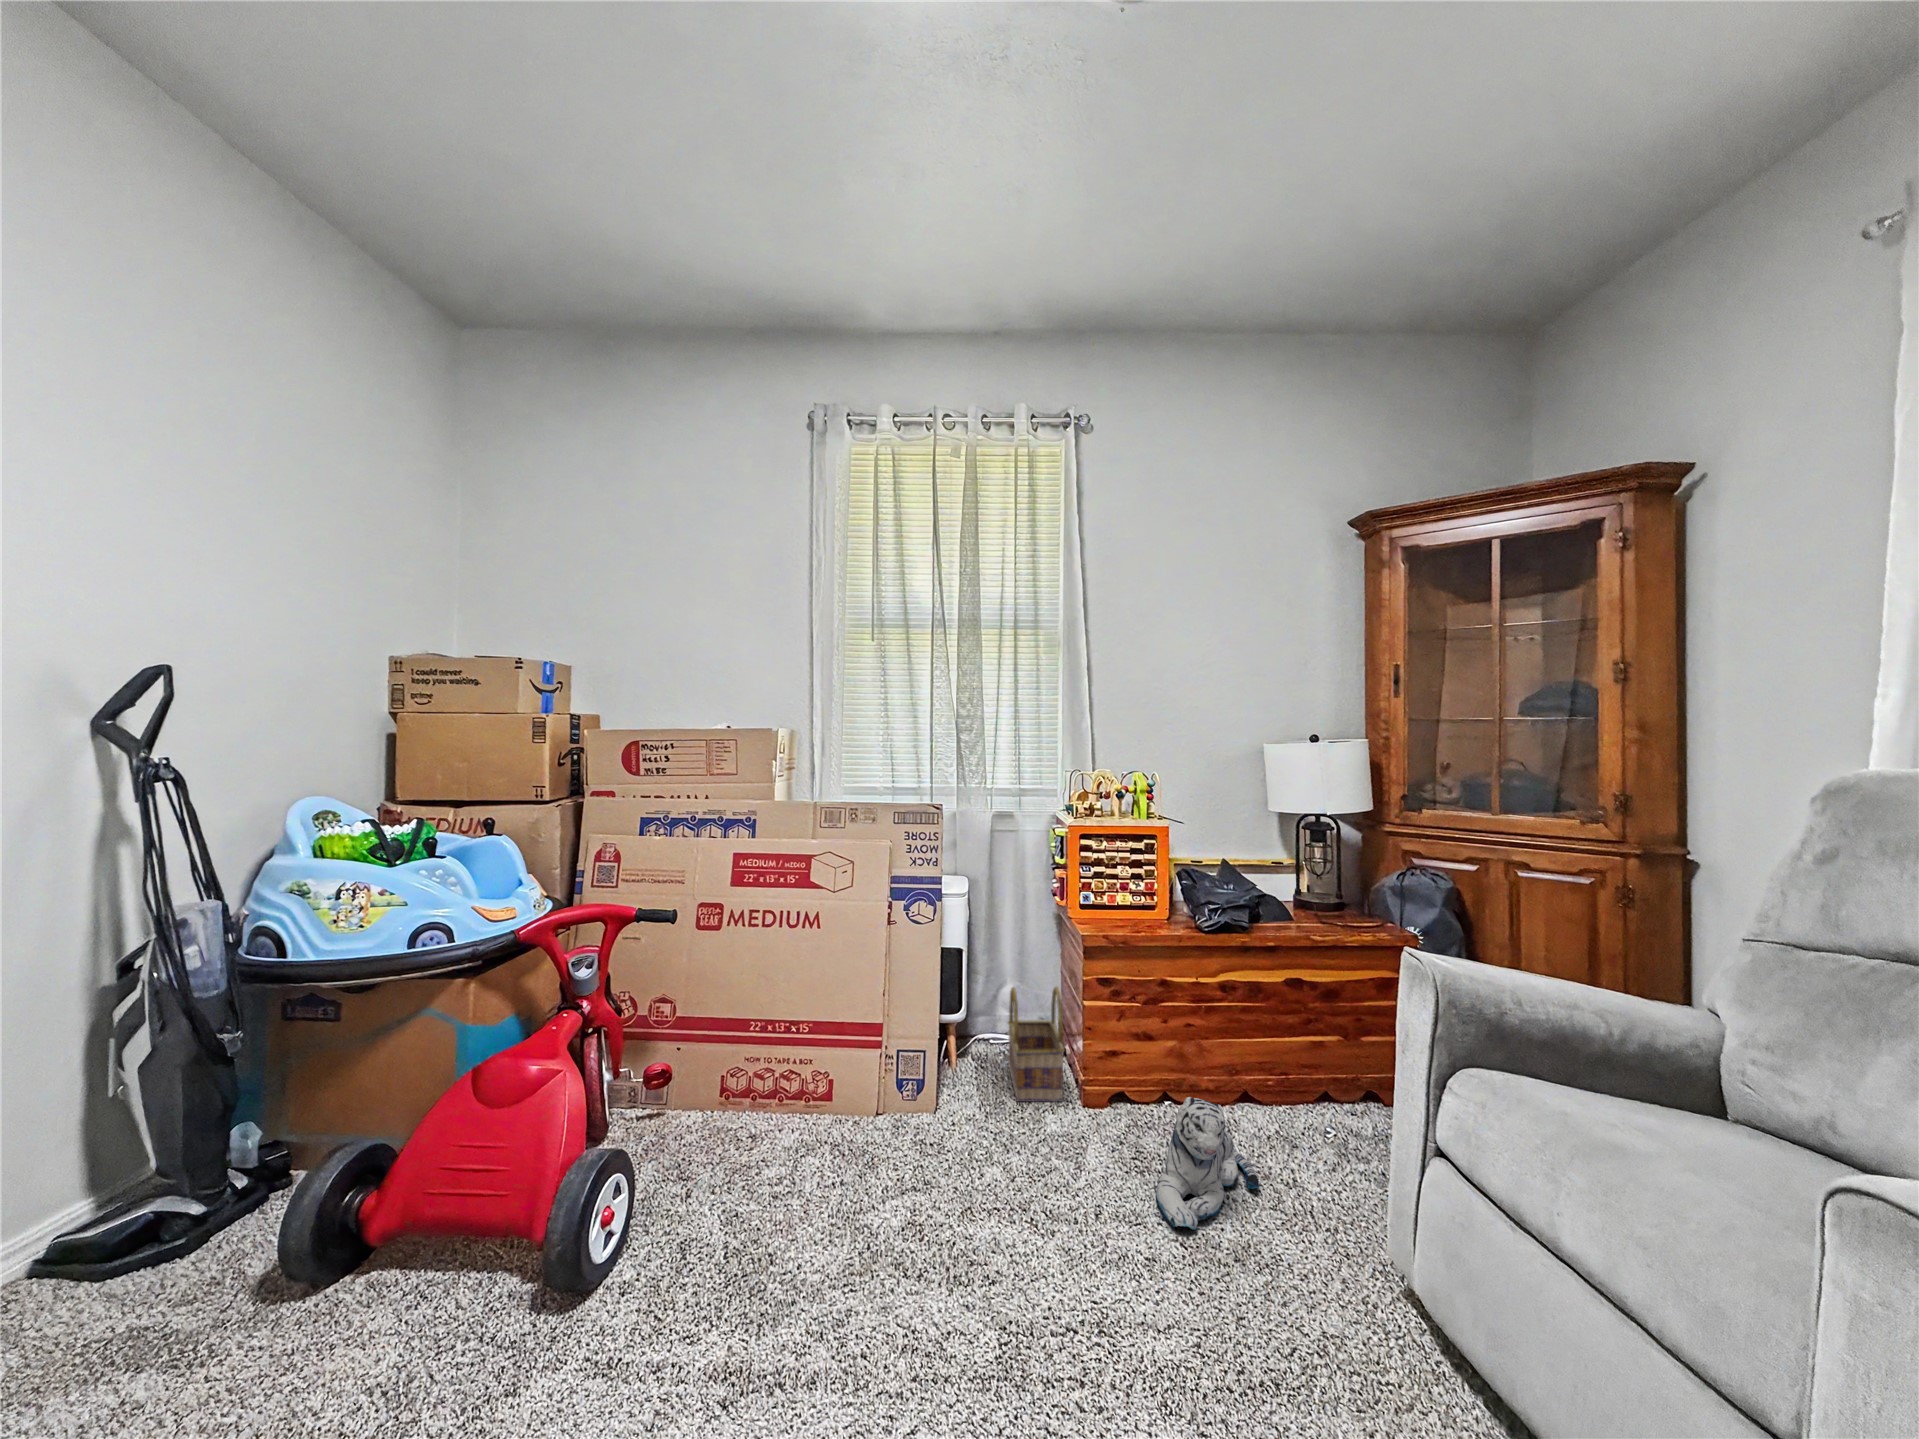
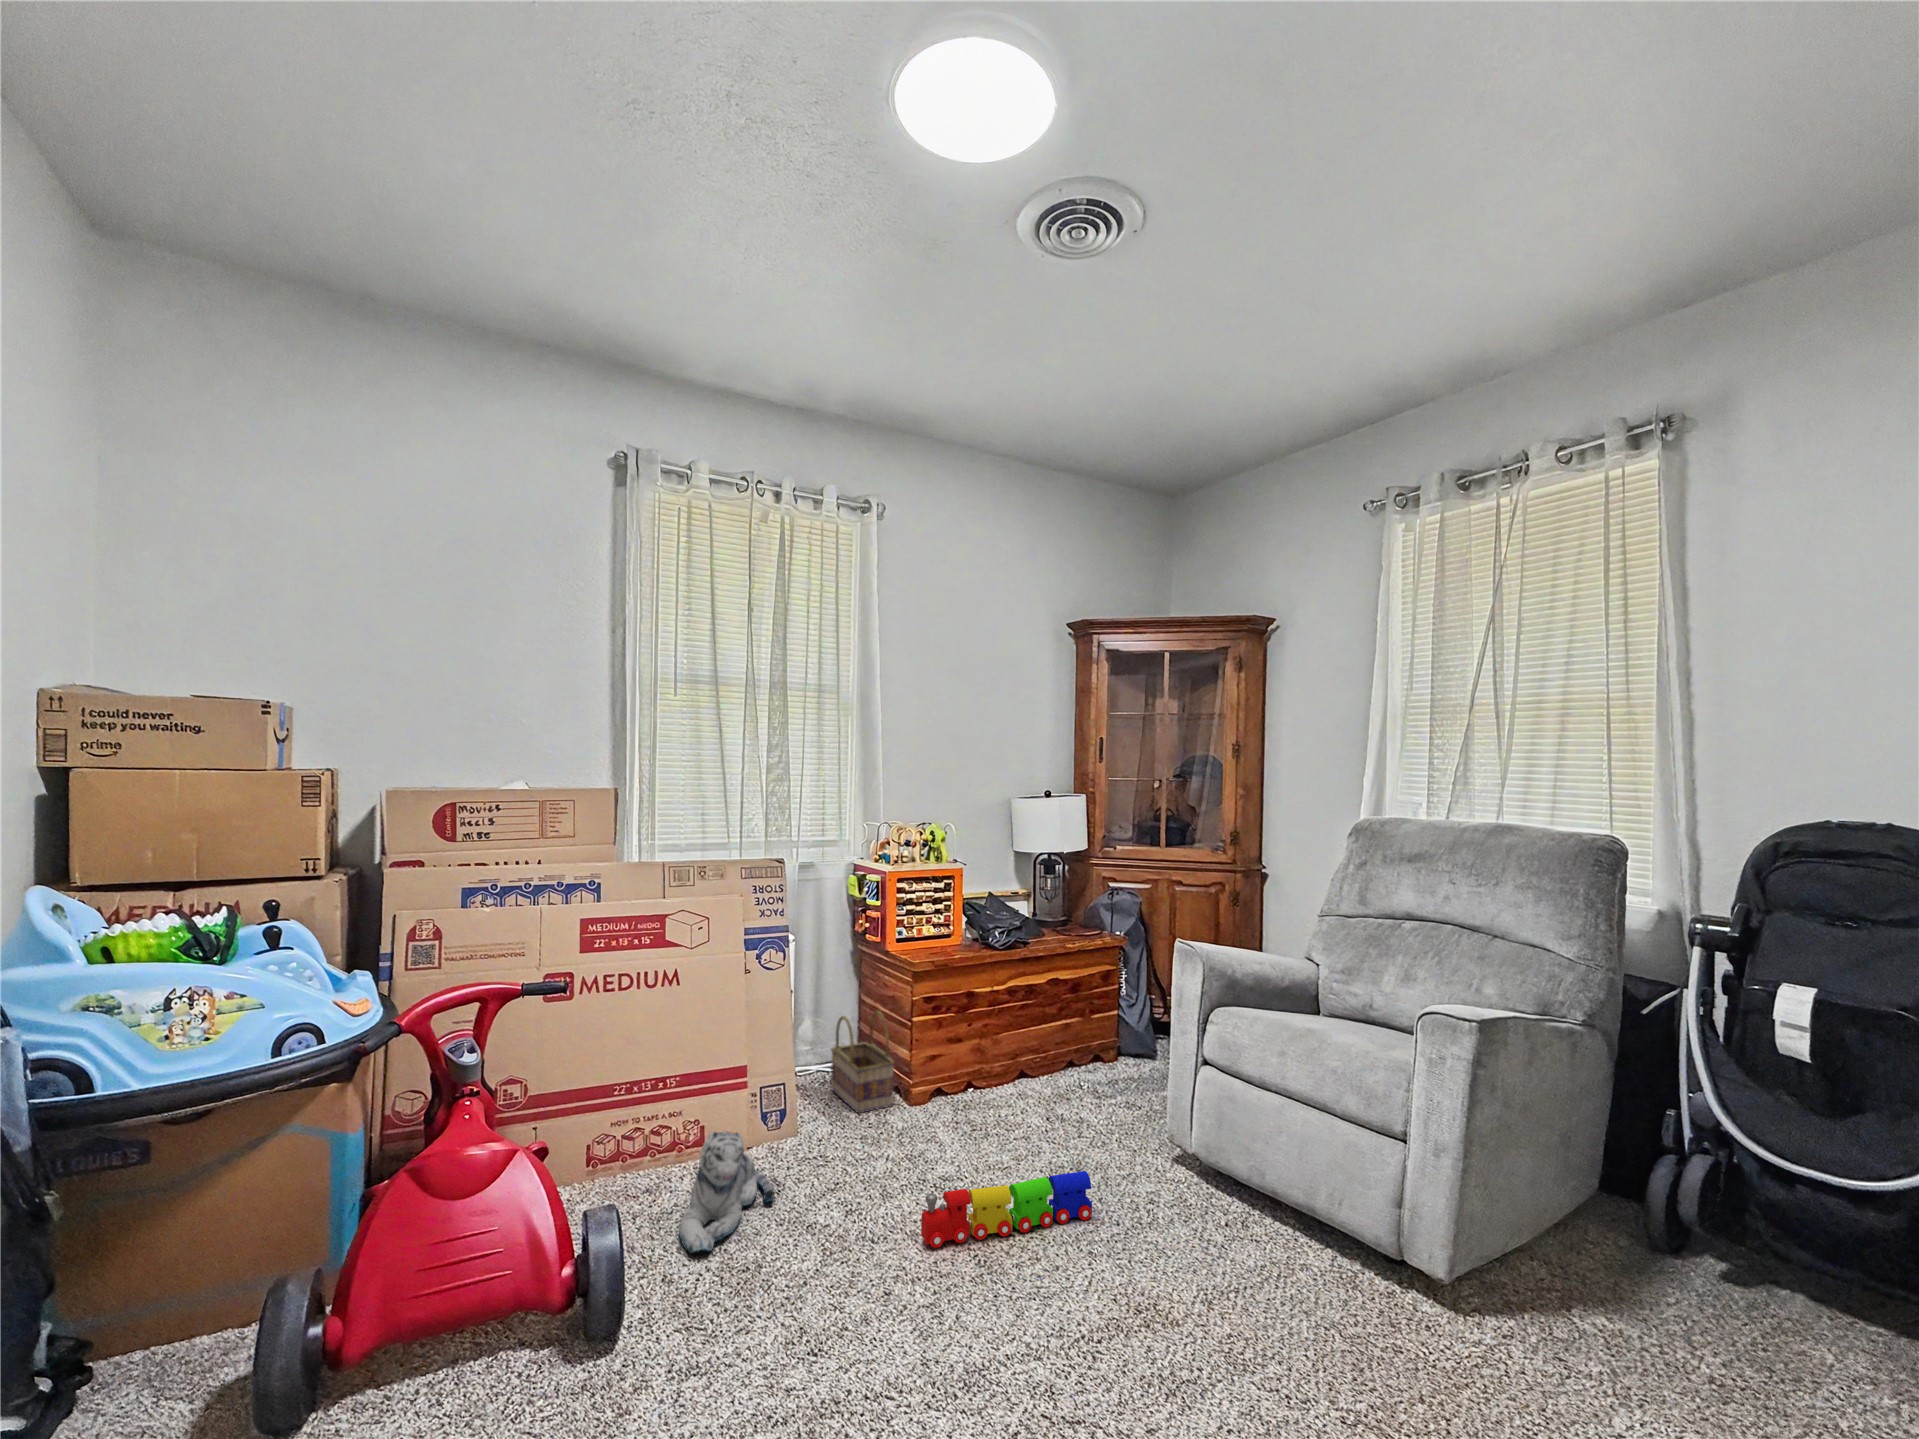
plush toy: present [1155,1097,1259,1230] -> present [679,1132,774,1254]
toy train: none [966,1230,1211,1328] -> present [921,1171,1092,1248]

